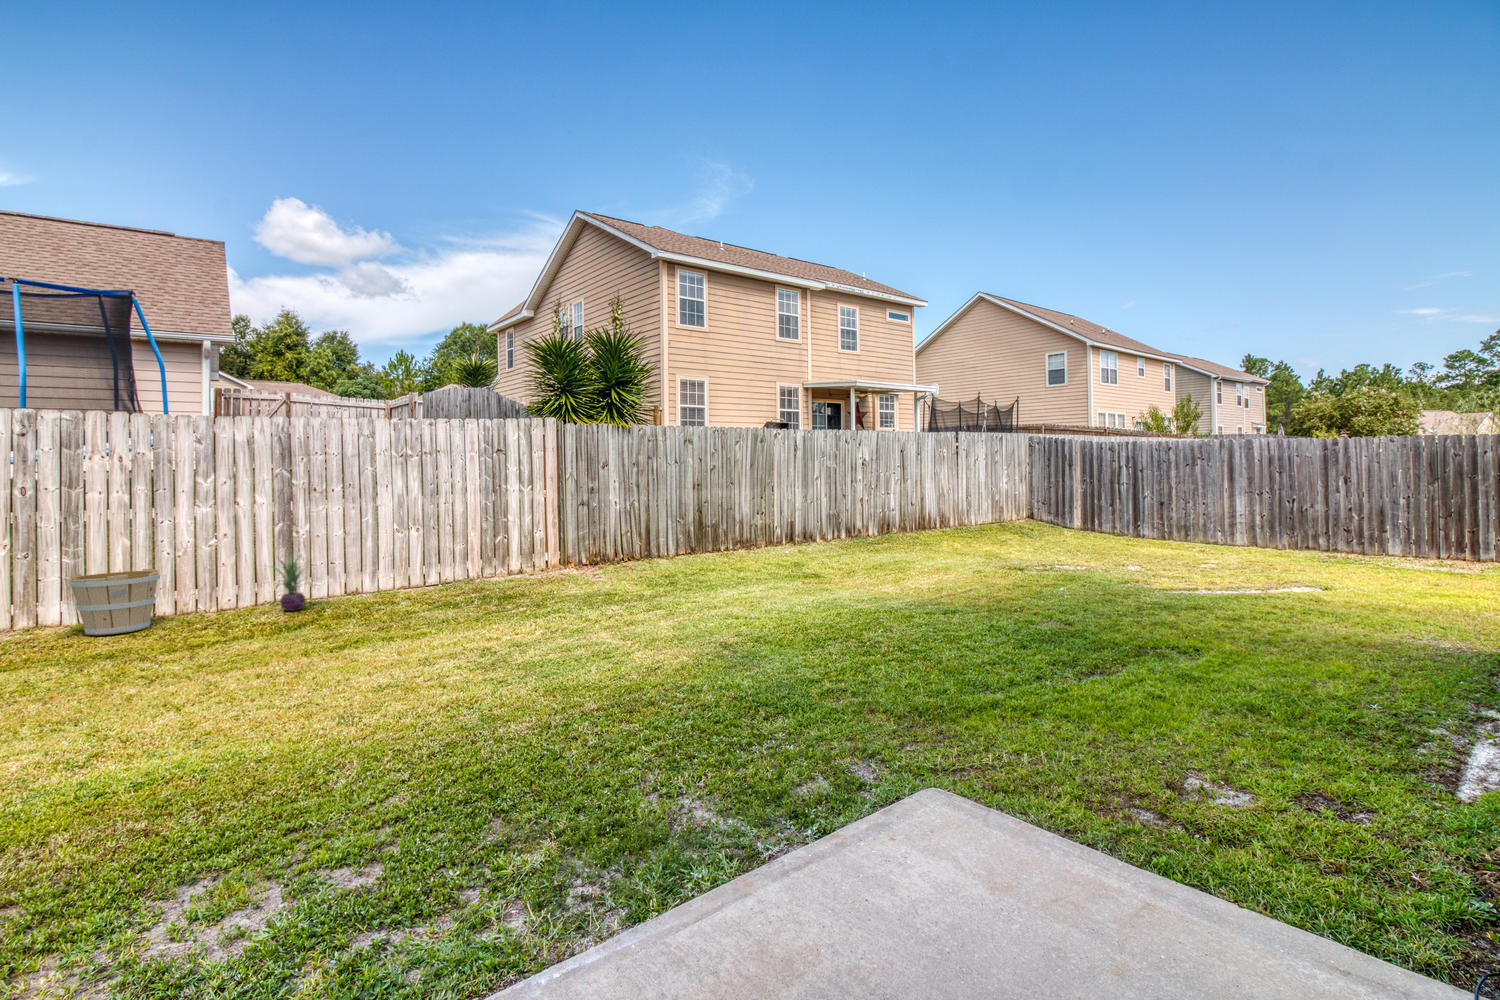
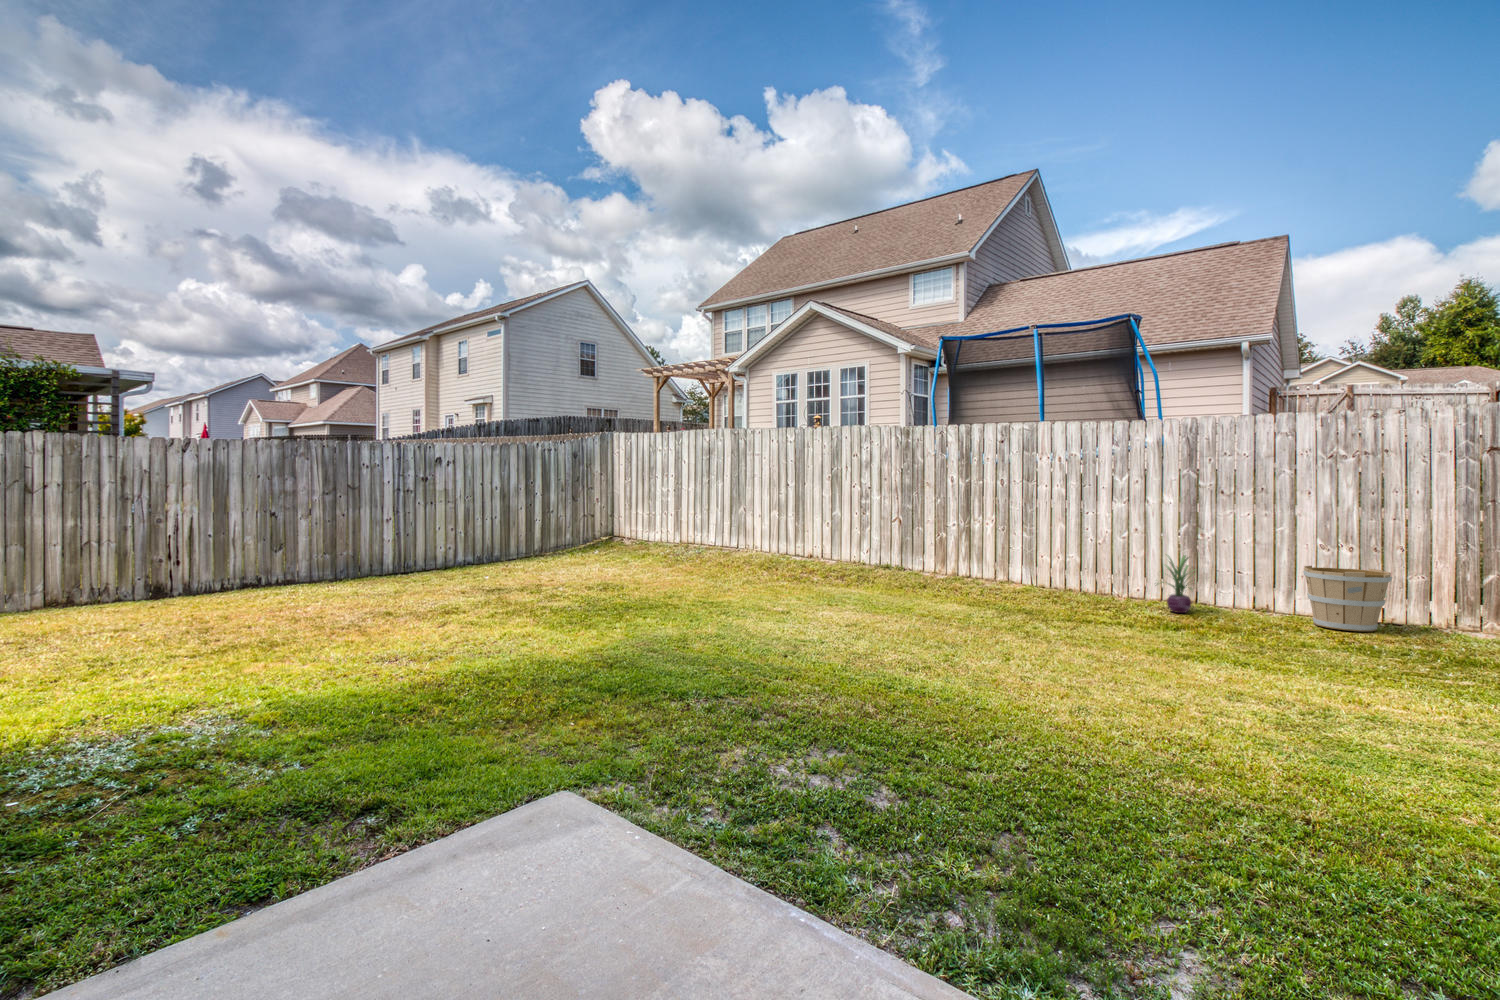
wooden bucket: present [69,569,160,635] -> present [1303,566,1392,631]

